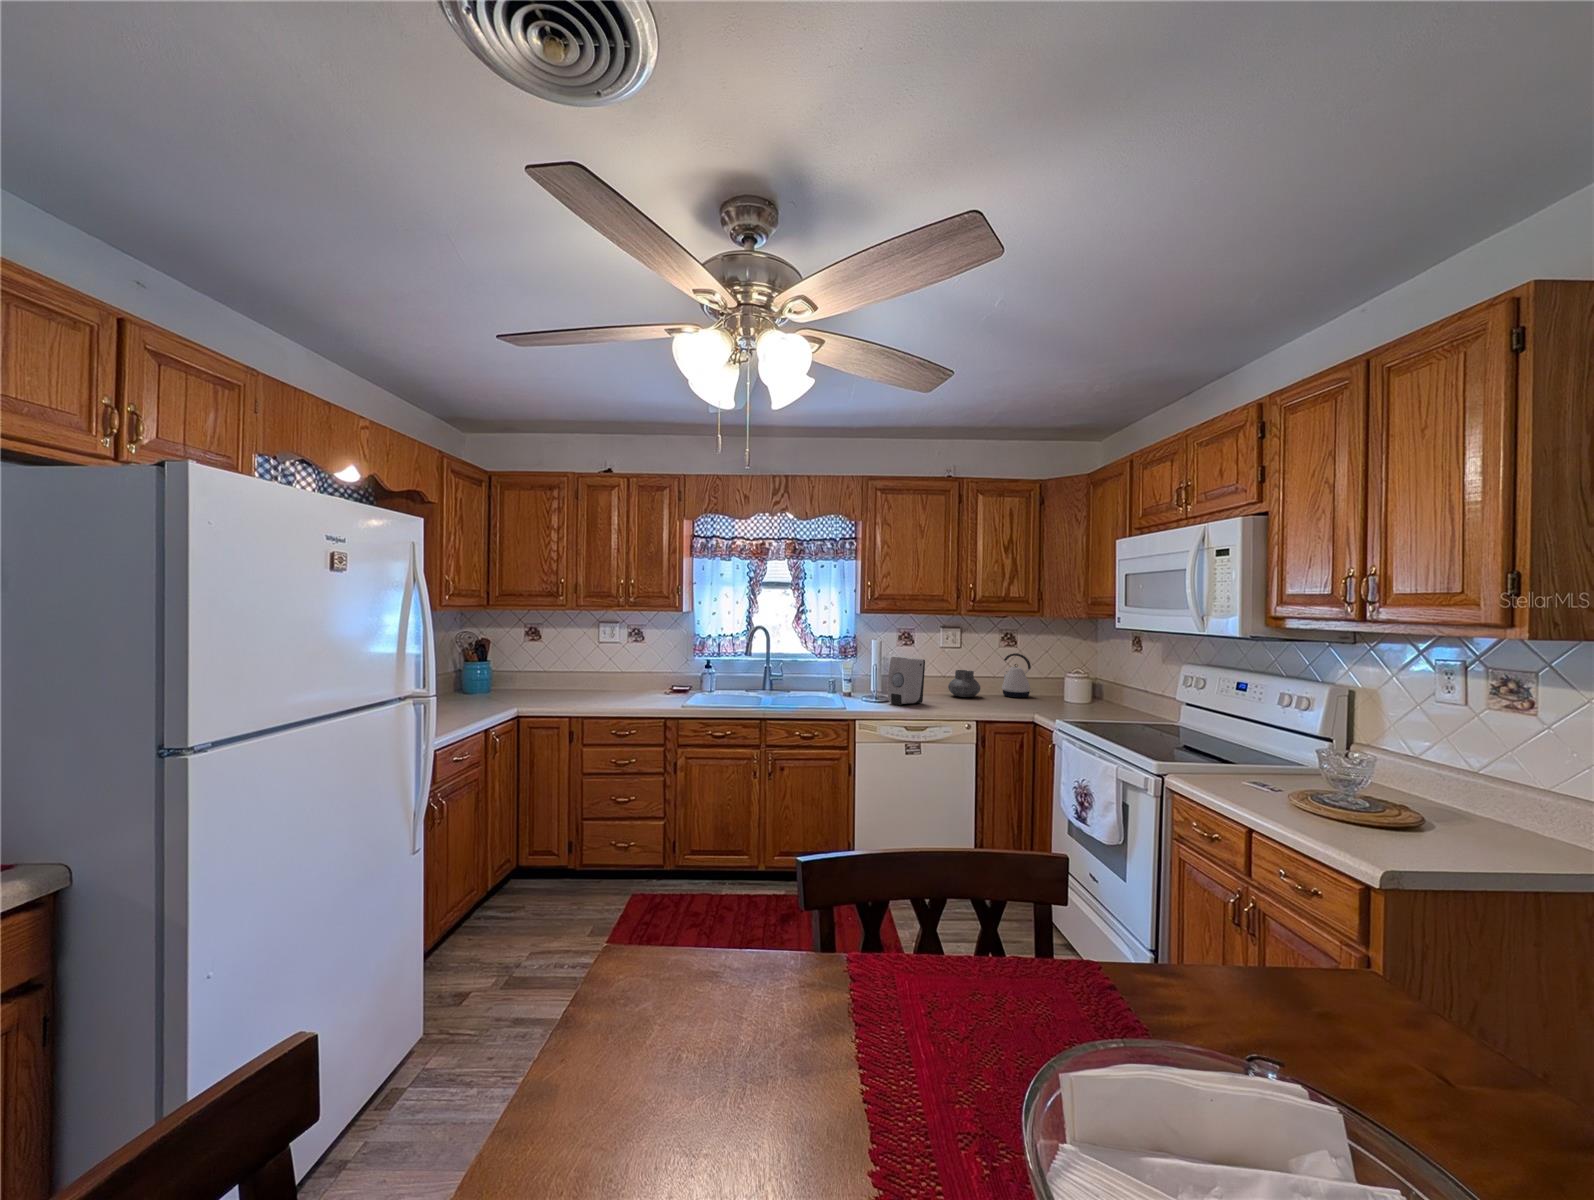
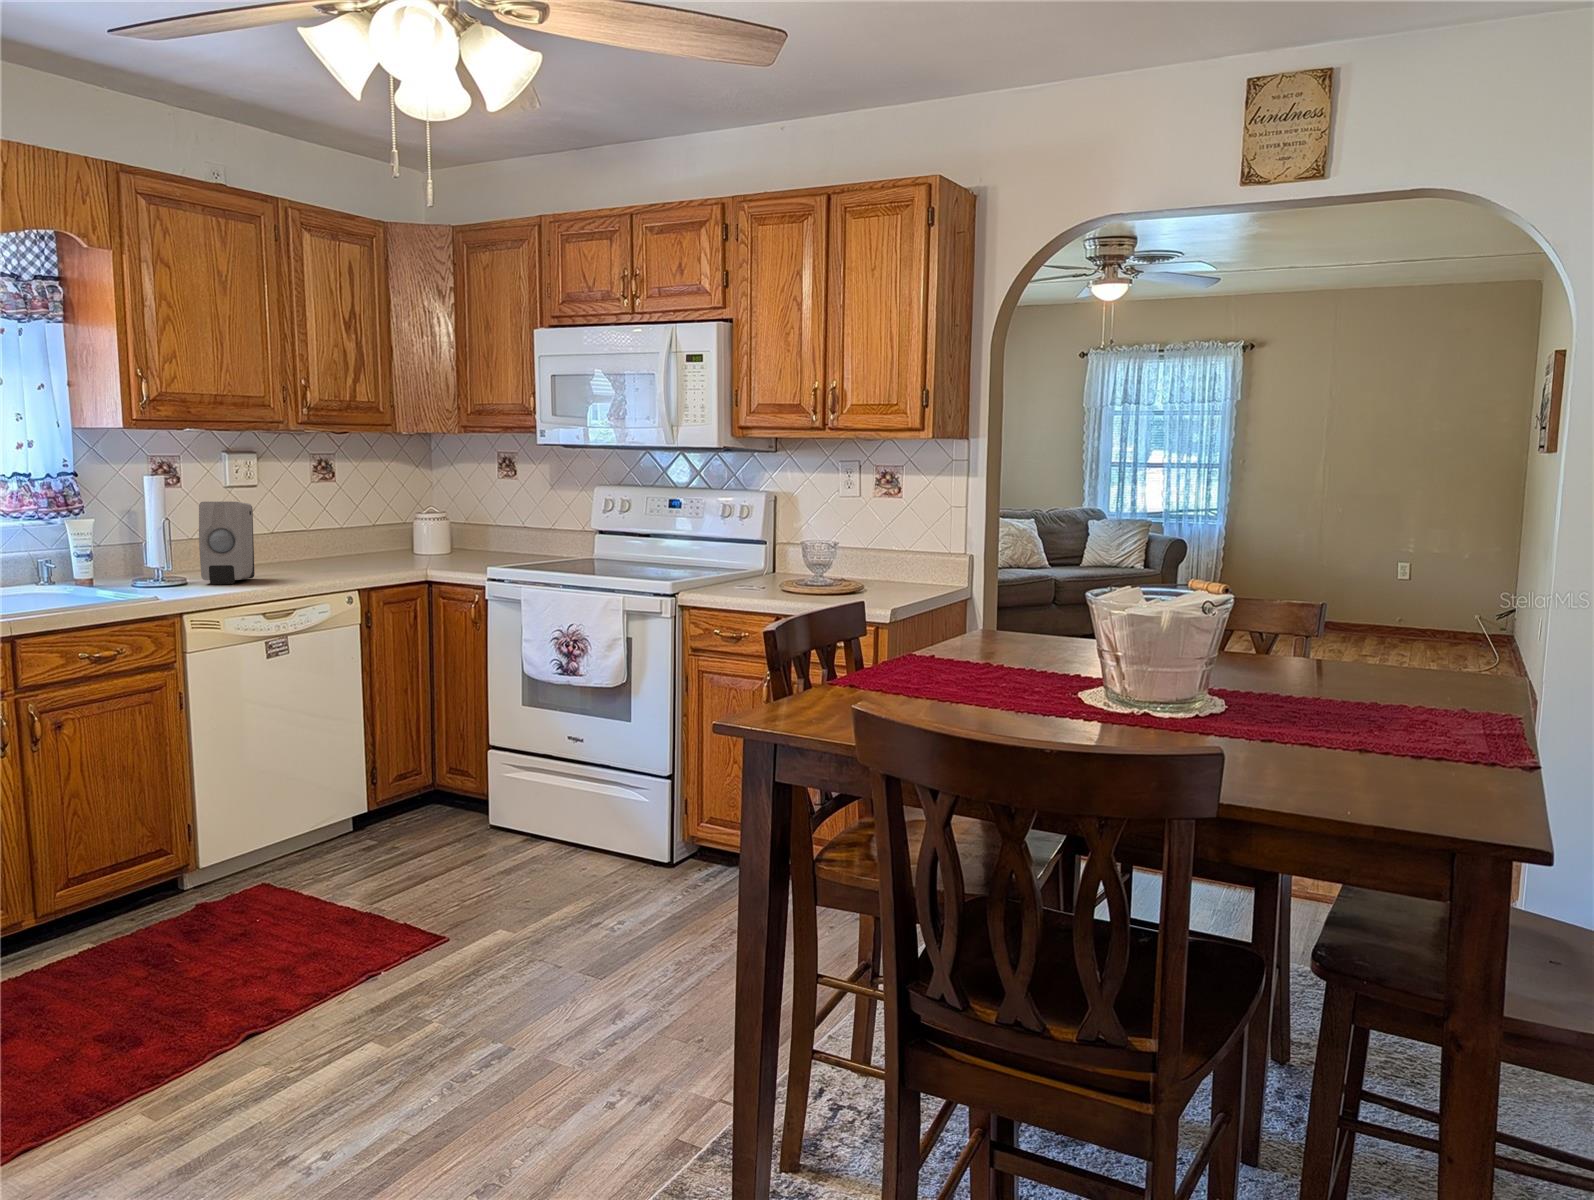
kettle: present [1002,653,1033,698] -> none [319,492,377,560]
vase: present [948,670,980,697] -> none [255,523,311,566]

